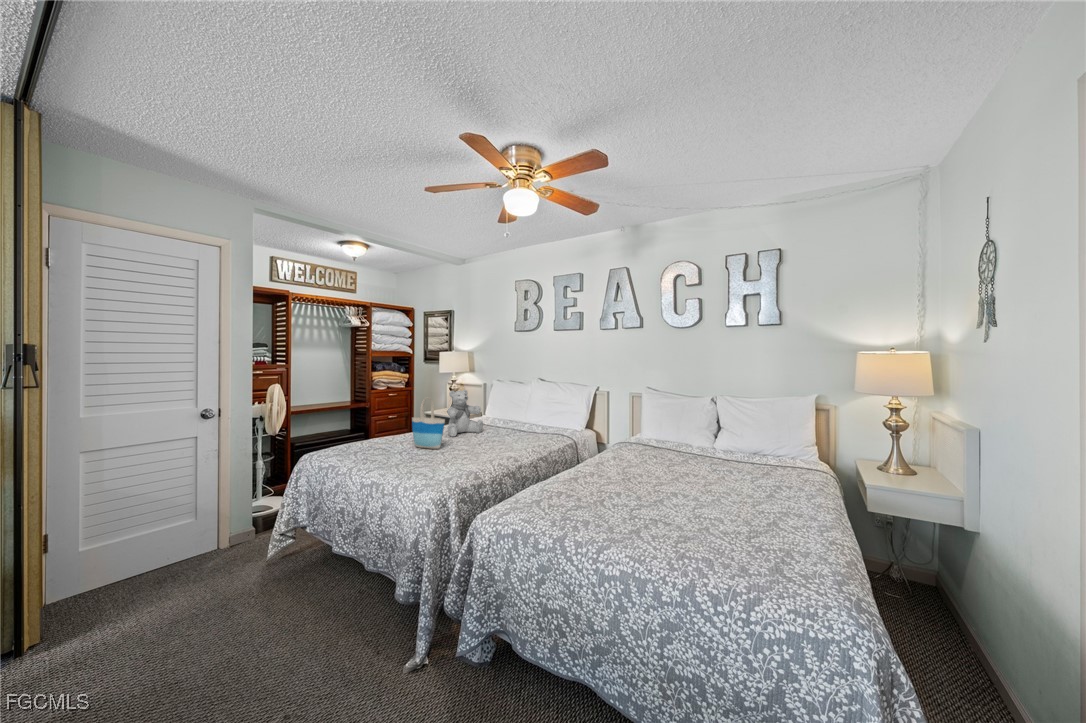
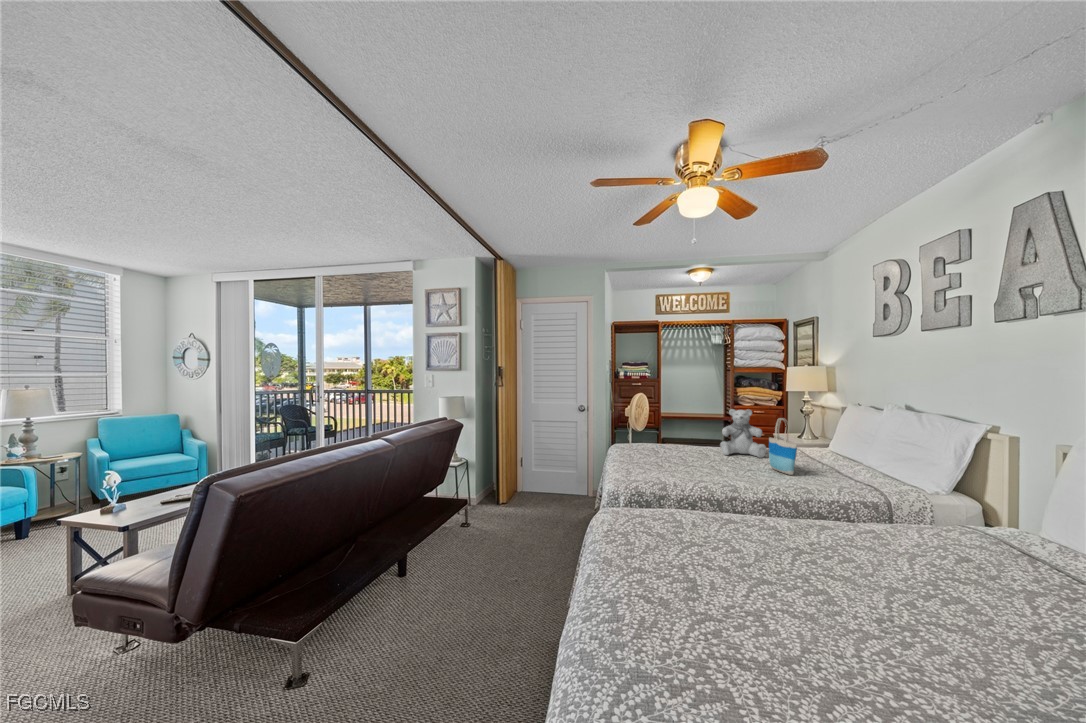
tote bag: present [412,397,445,449] -> present [769,418,797,475]

